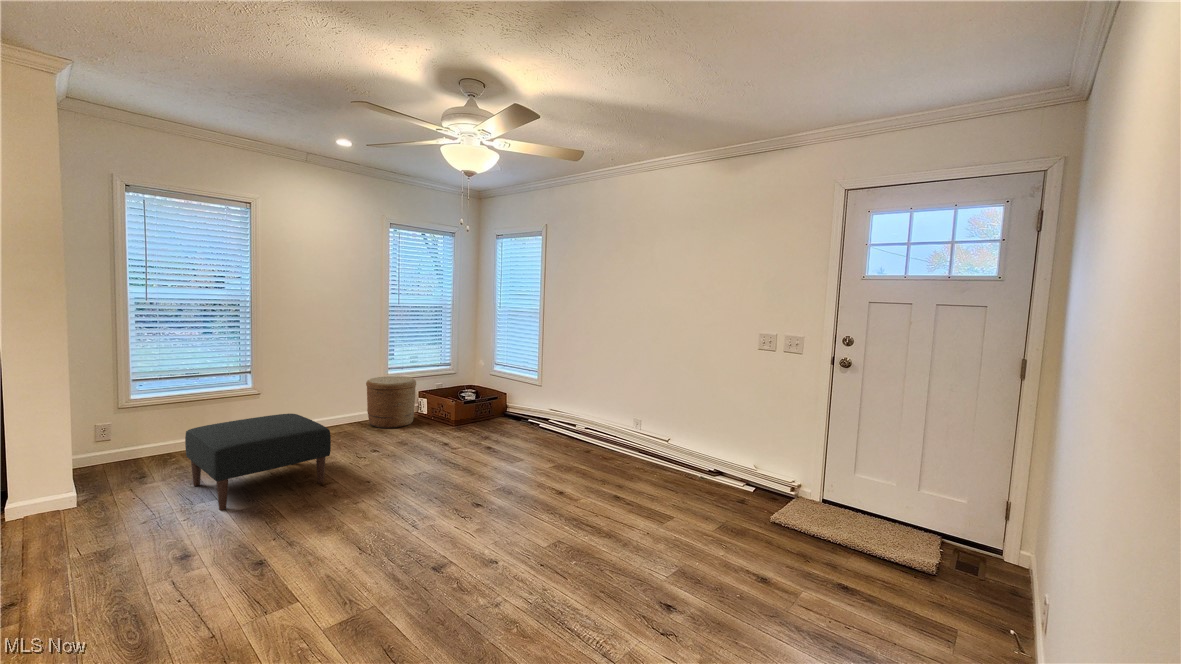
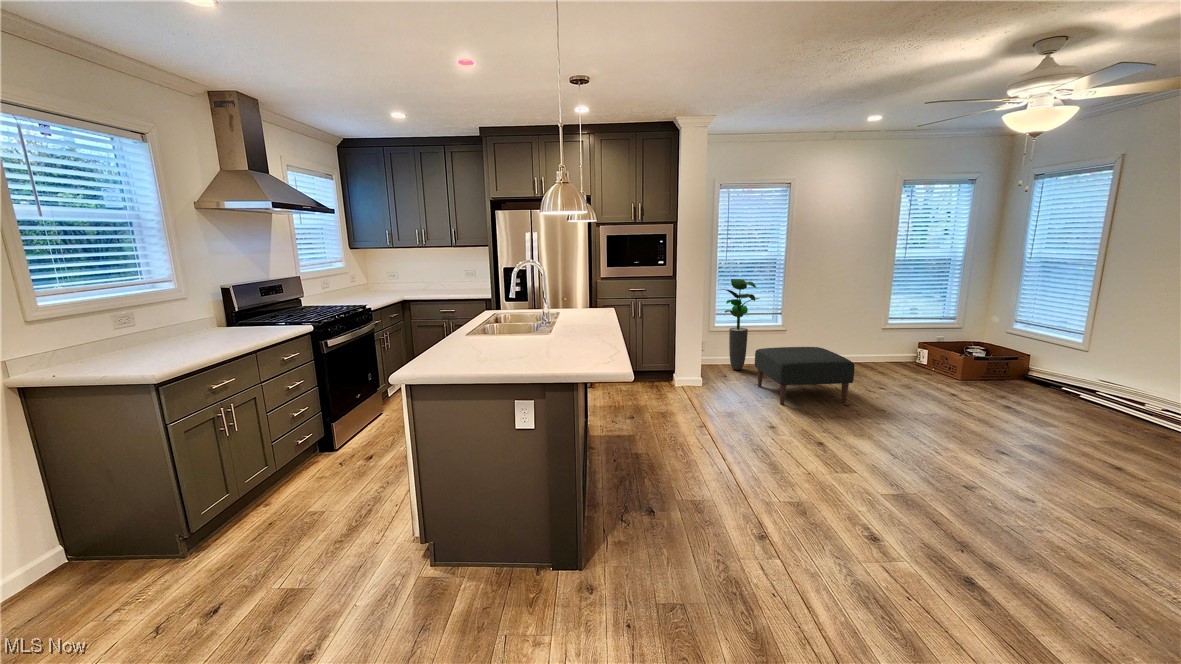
potted plant: none [121,324,202,463] -> present [725,279,759,370]
woven basket: present [366,376,416,428] -> none [869,326,919,372]

